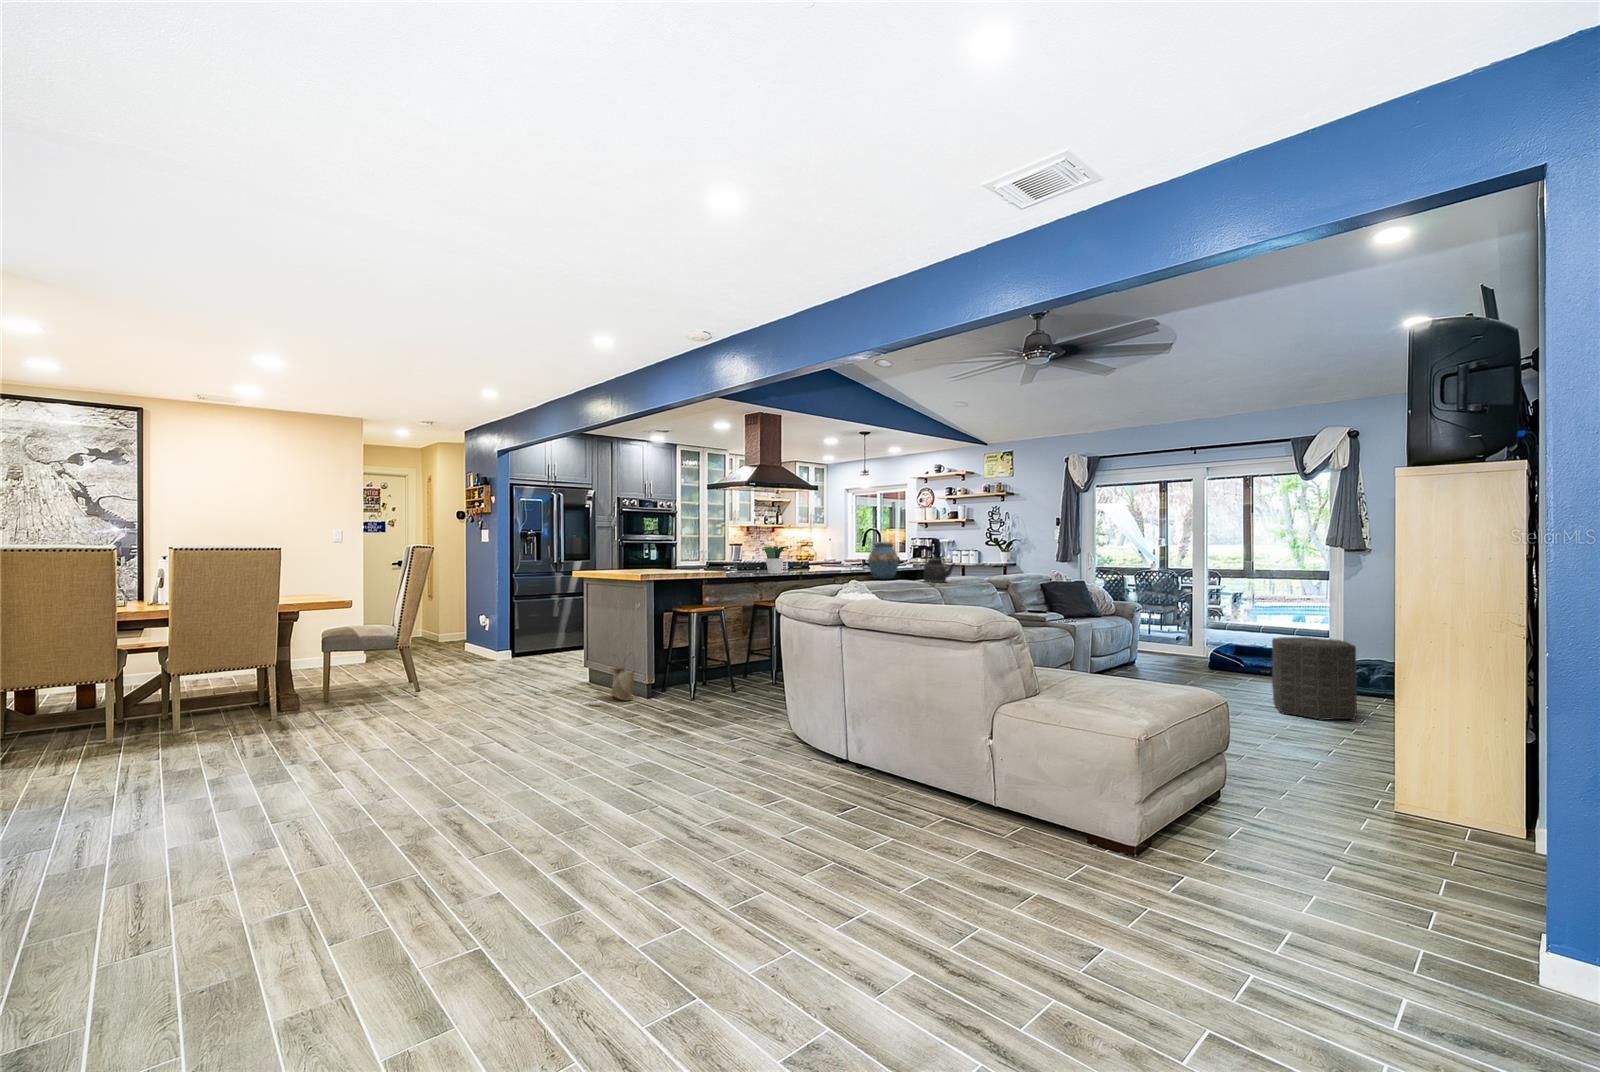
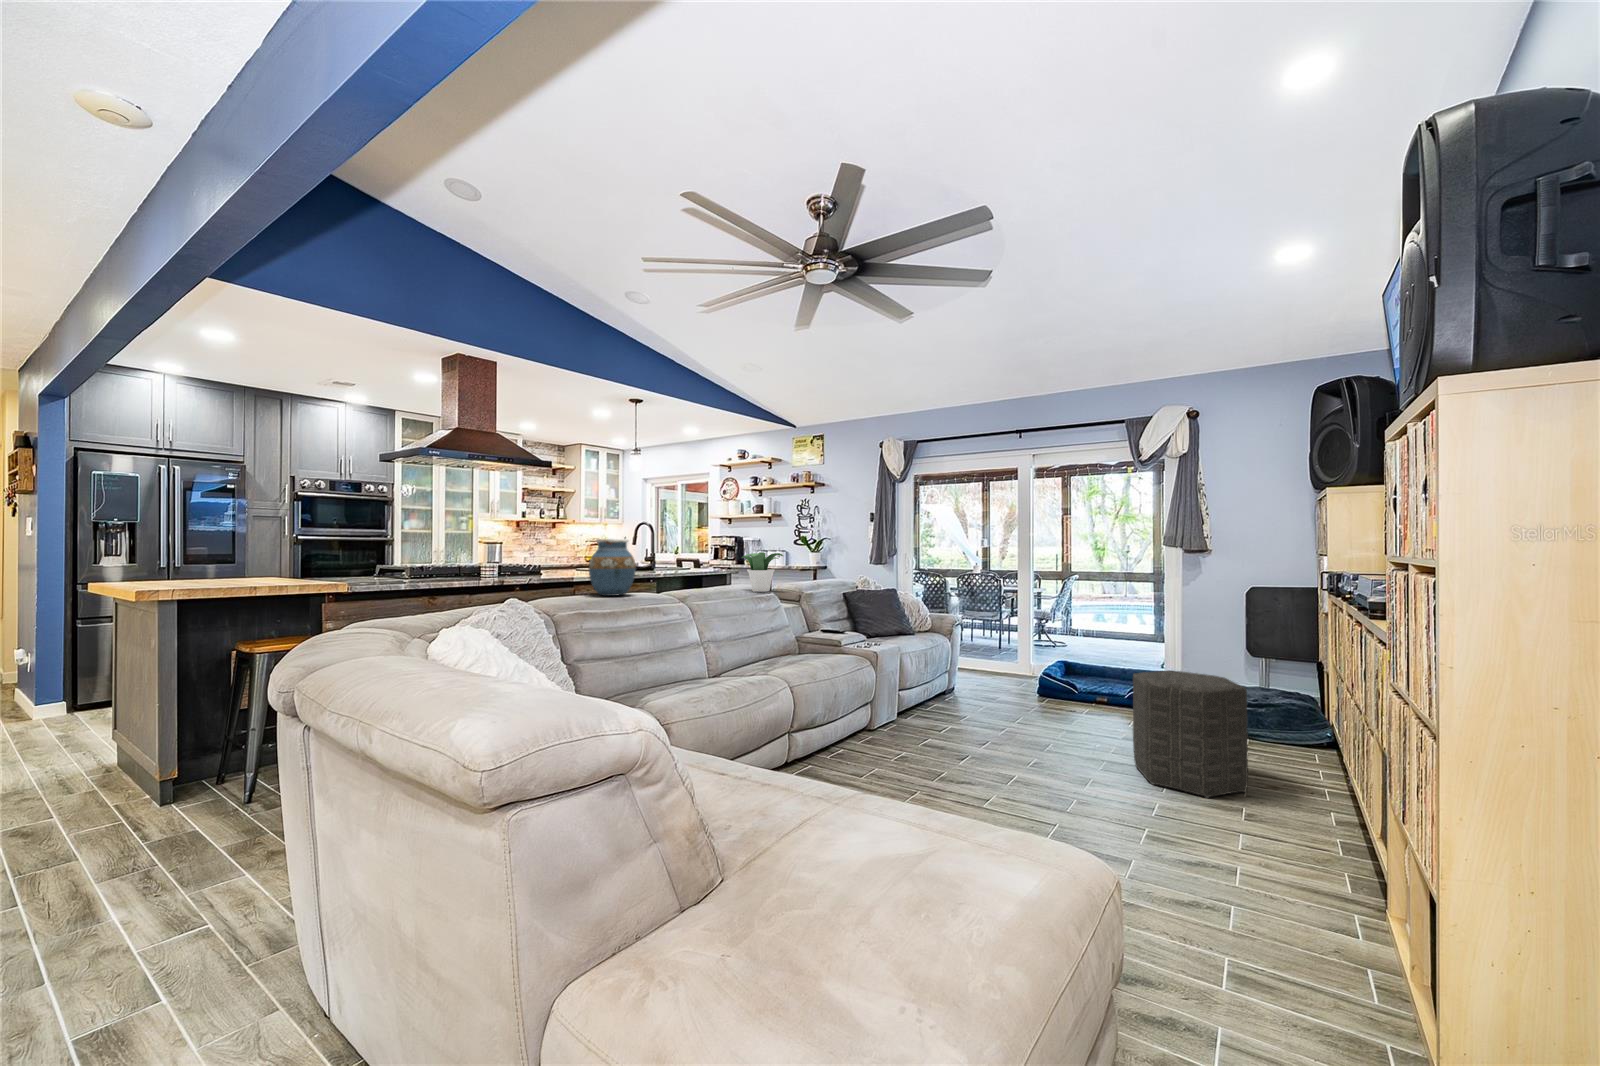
potted plant: present [762,546,788,574] -> present [741,552,783,592]
kettle: present [923,551,954,582] -> none [667,552,712,601]
woven basket: present [611,668,634,700] -> none [41,744,100,842]

